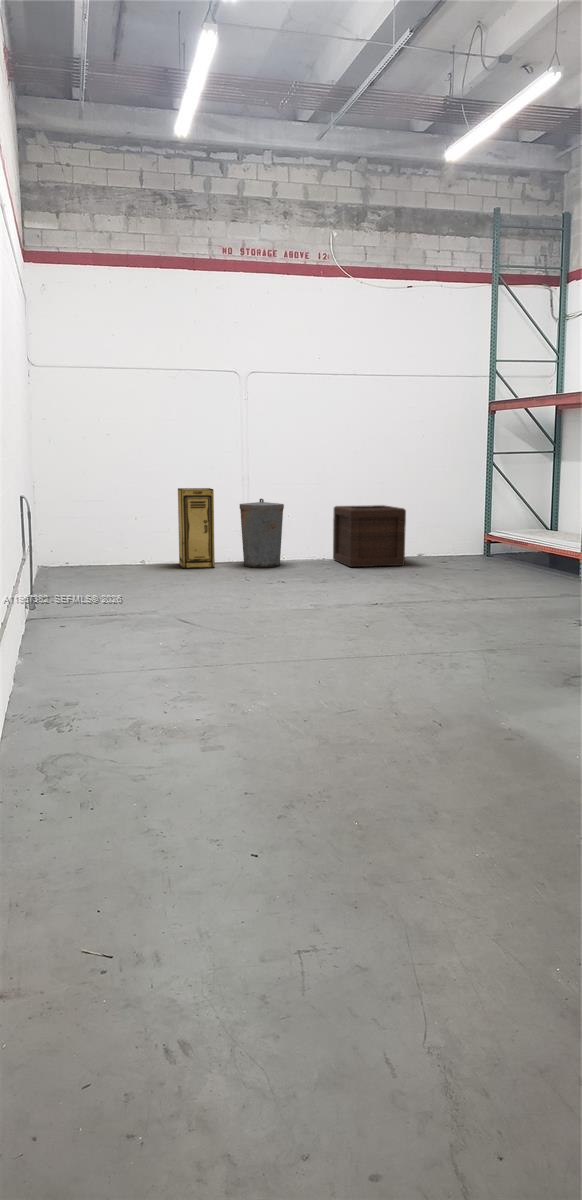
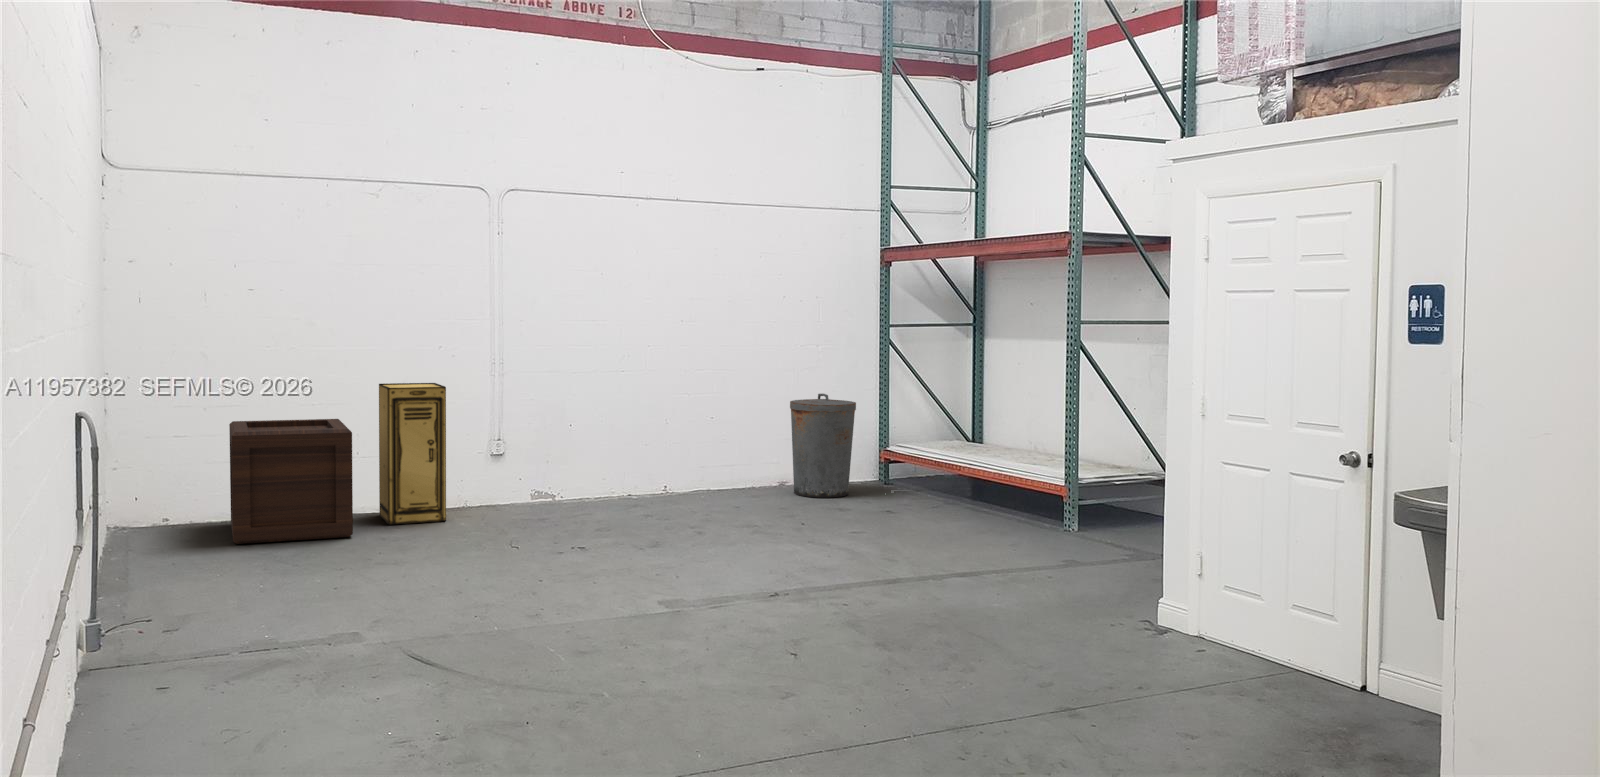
trash can: present [240,499,284,568] -> present [790,394,856,498]
wooden crate: present [333,505,406,567] -> present [229,419,353,544]

